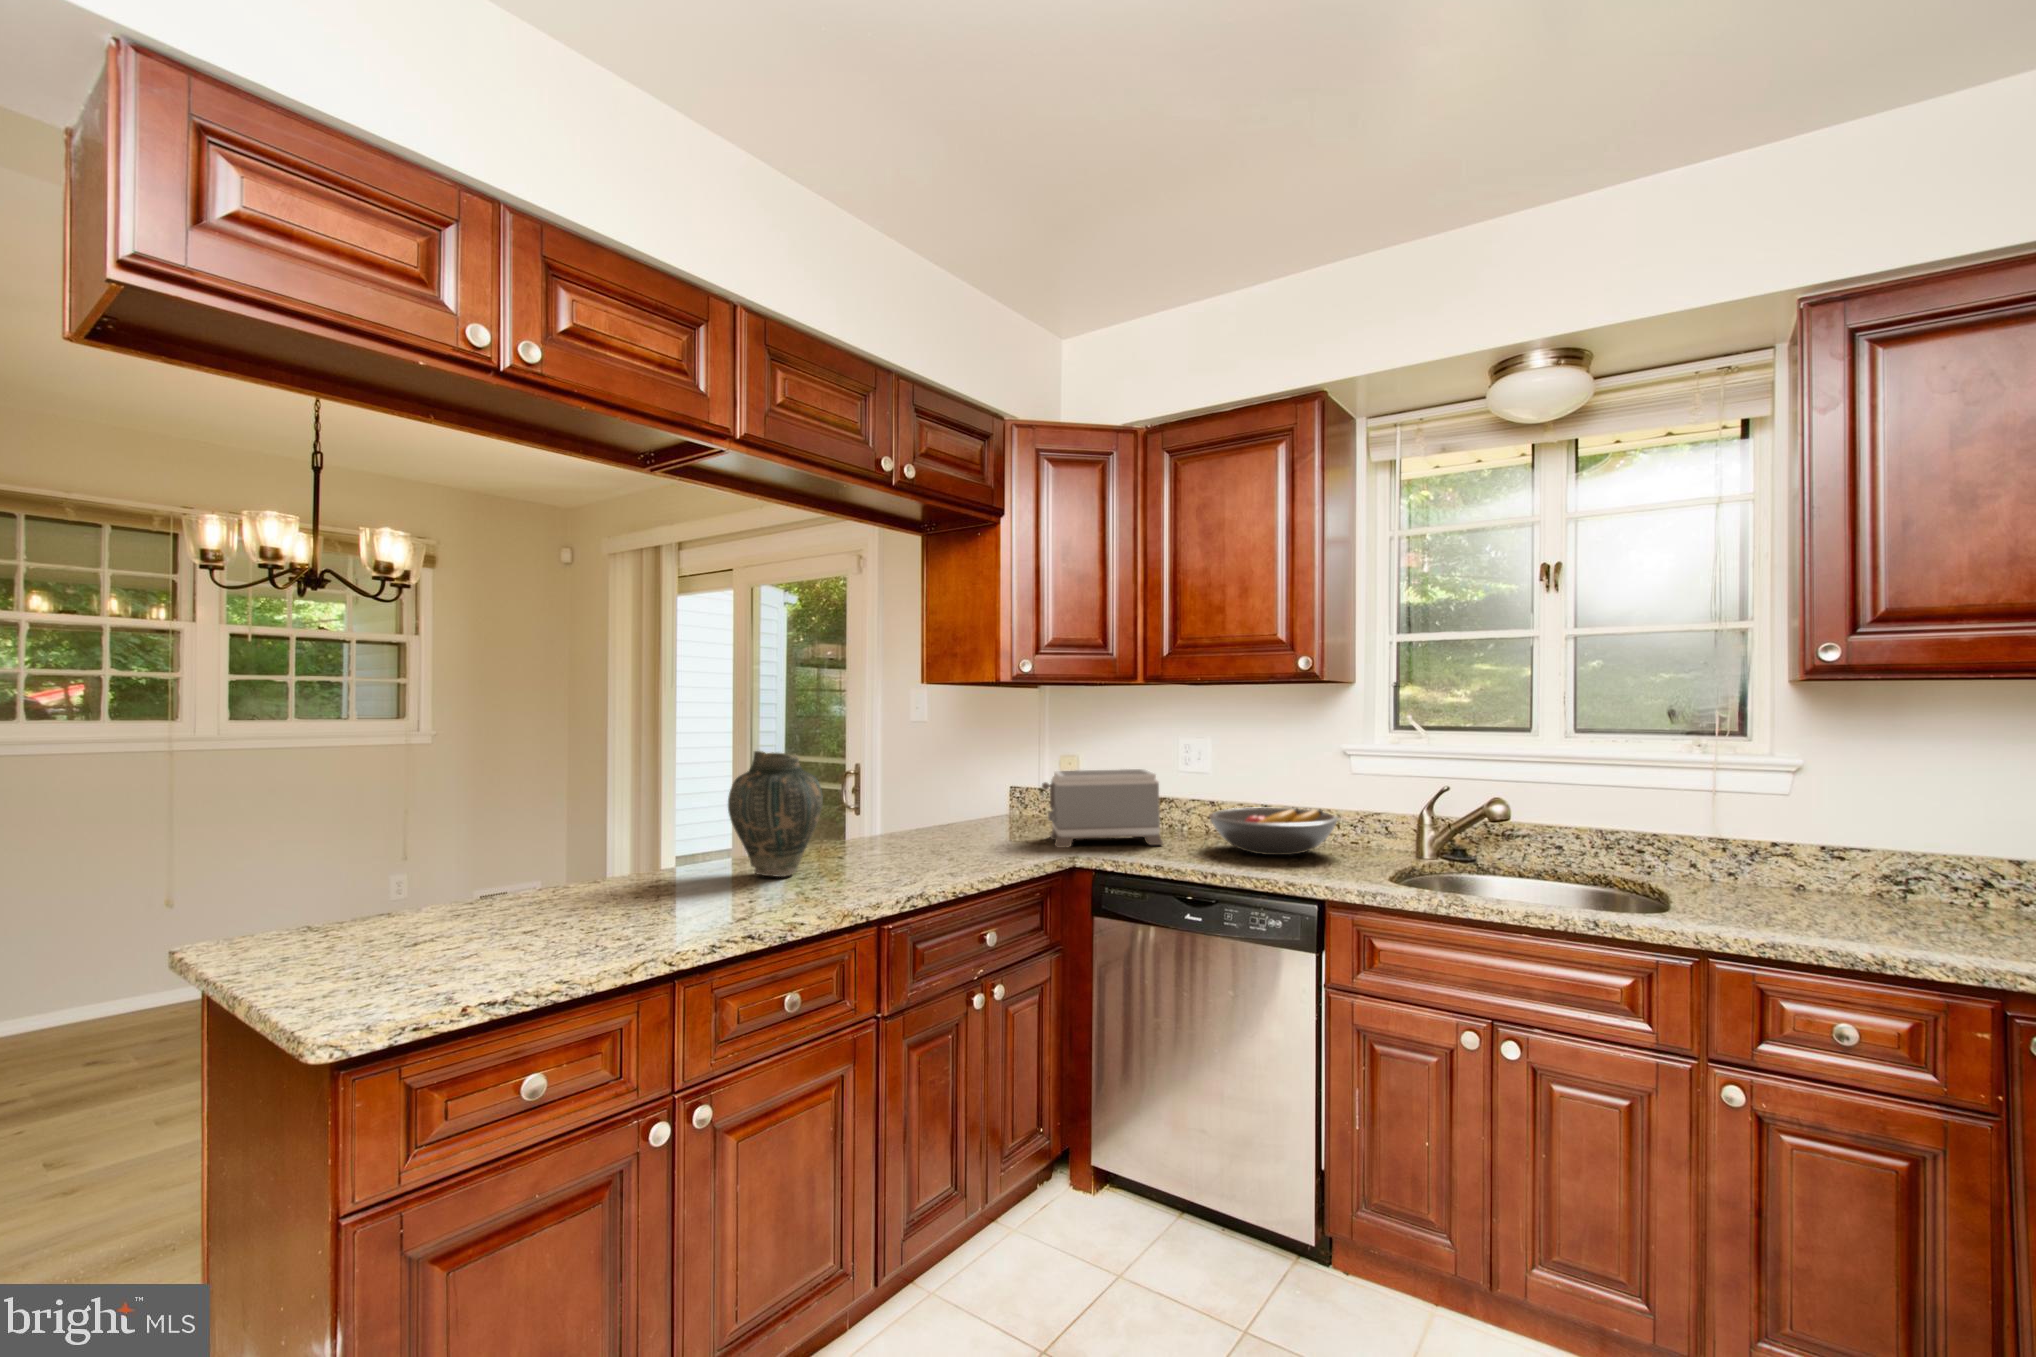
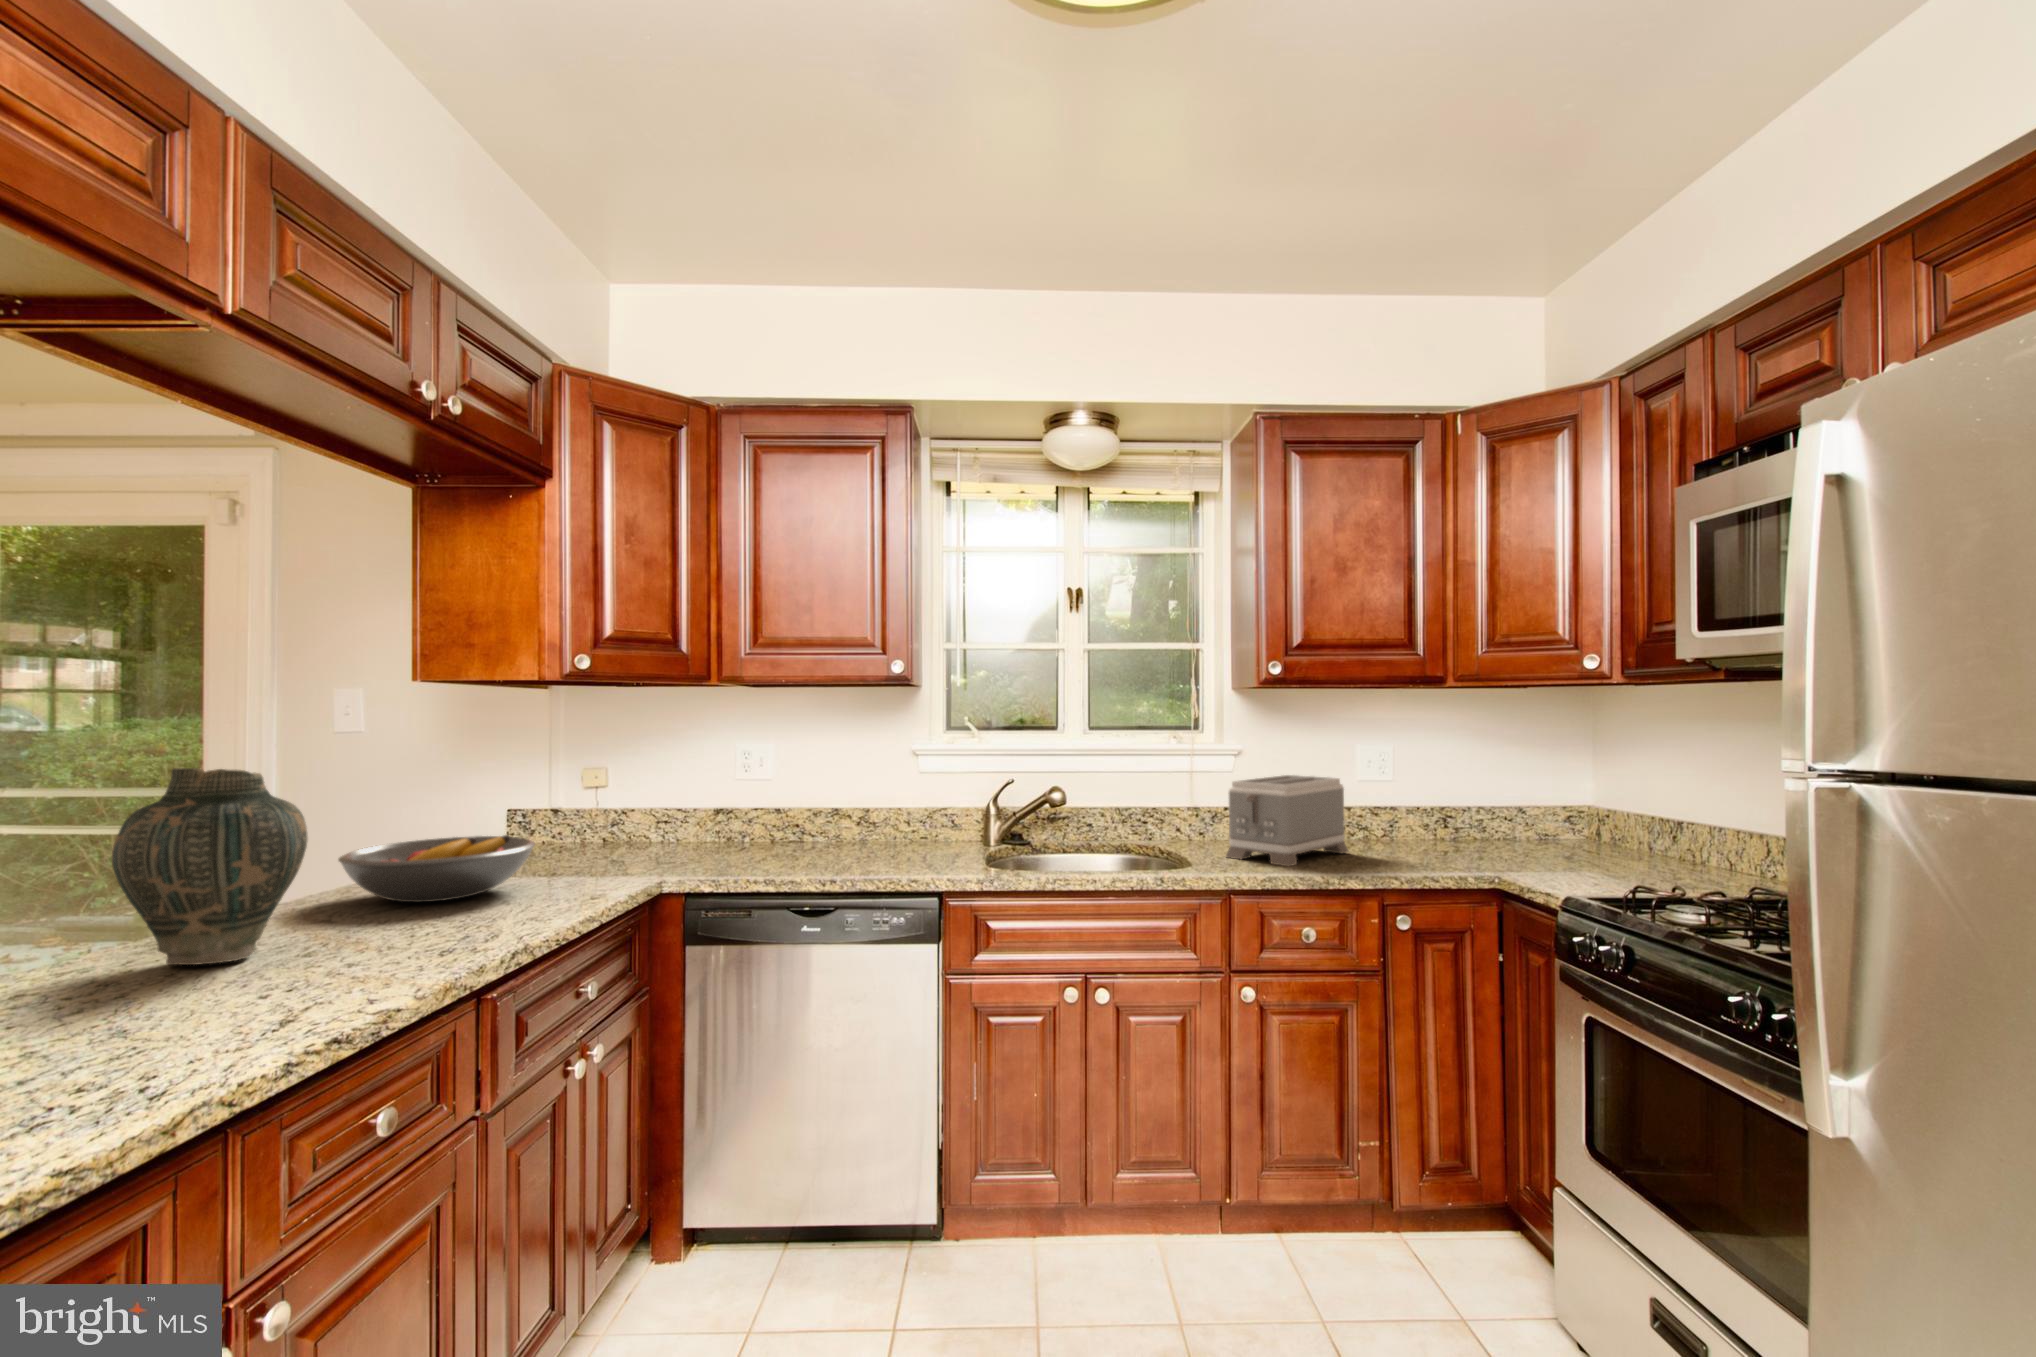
toaster: present [1042,769,1163,848] -> present [1226,775,1348,866]
fruit bowl: present [1209,807,1338,855] -> present [339,835,535,902]

